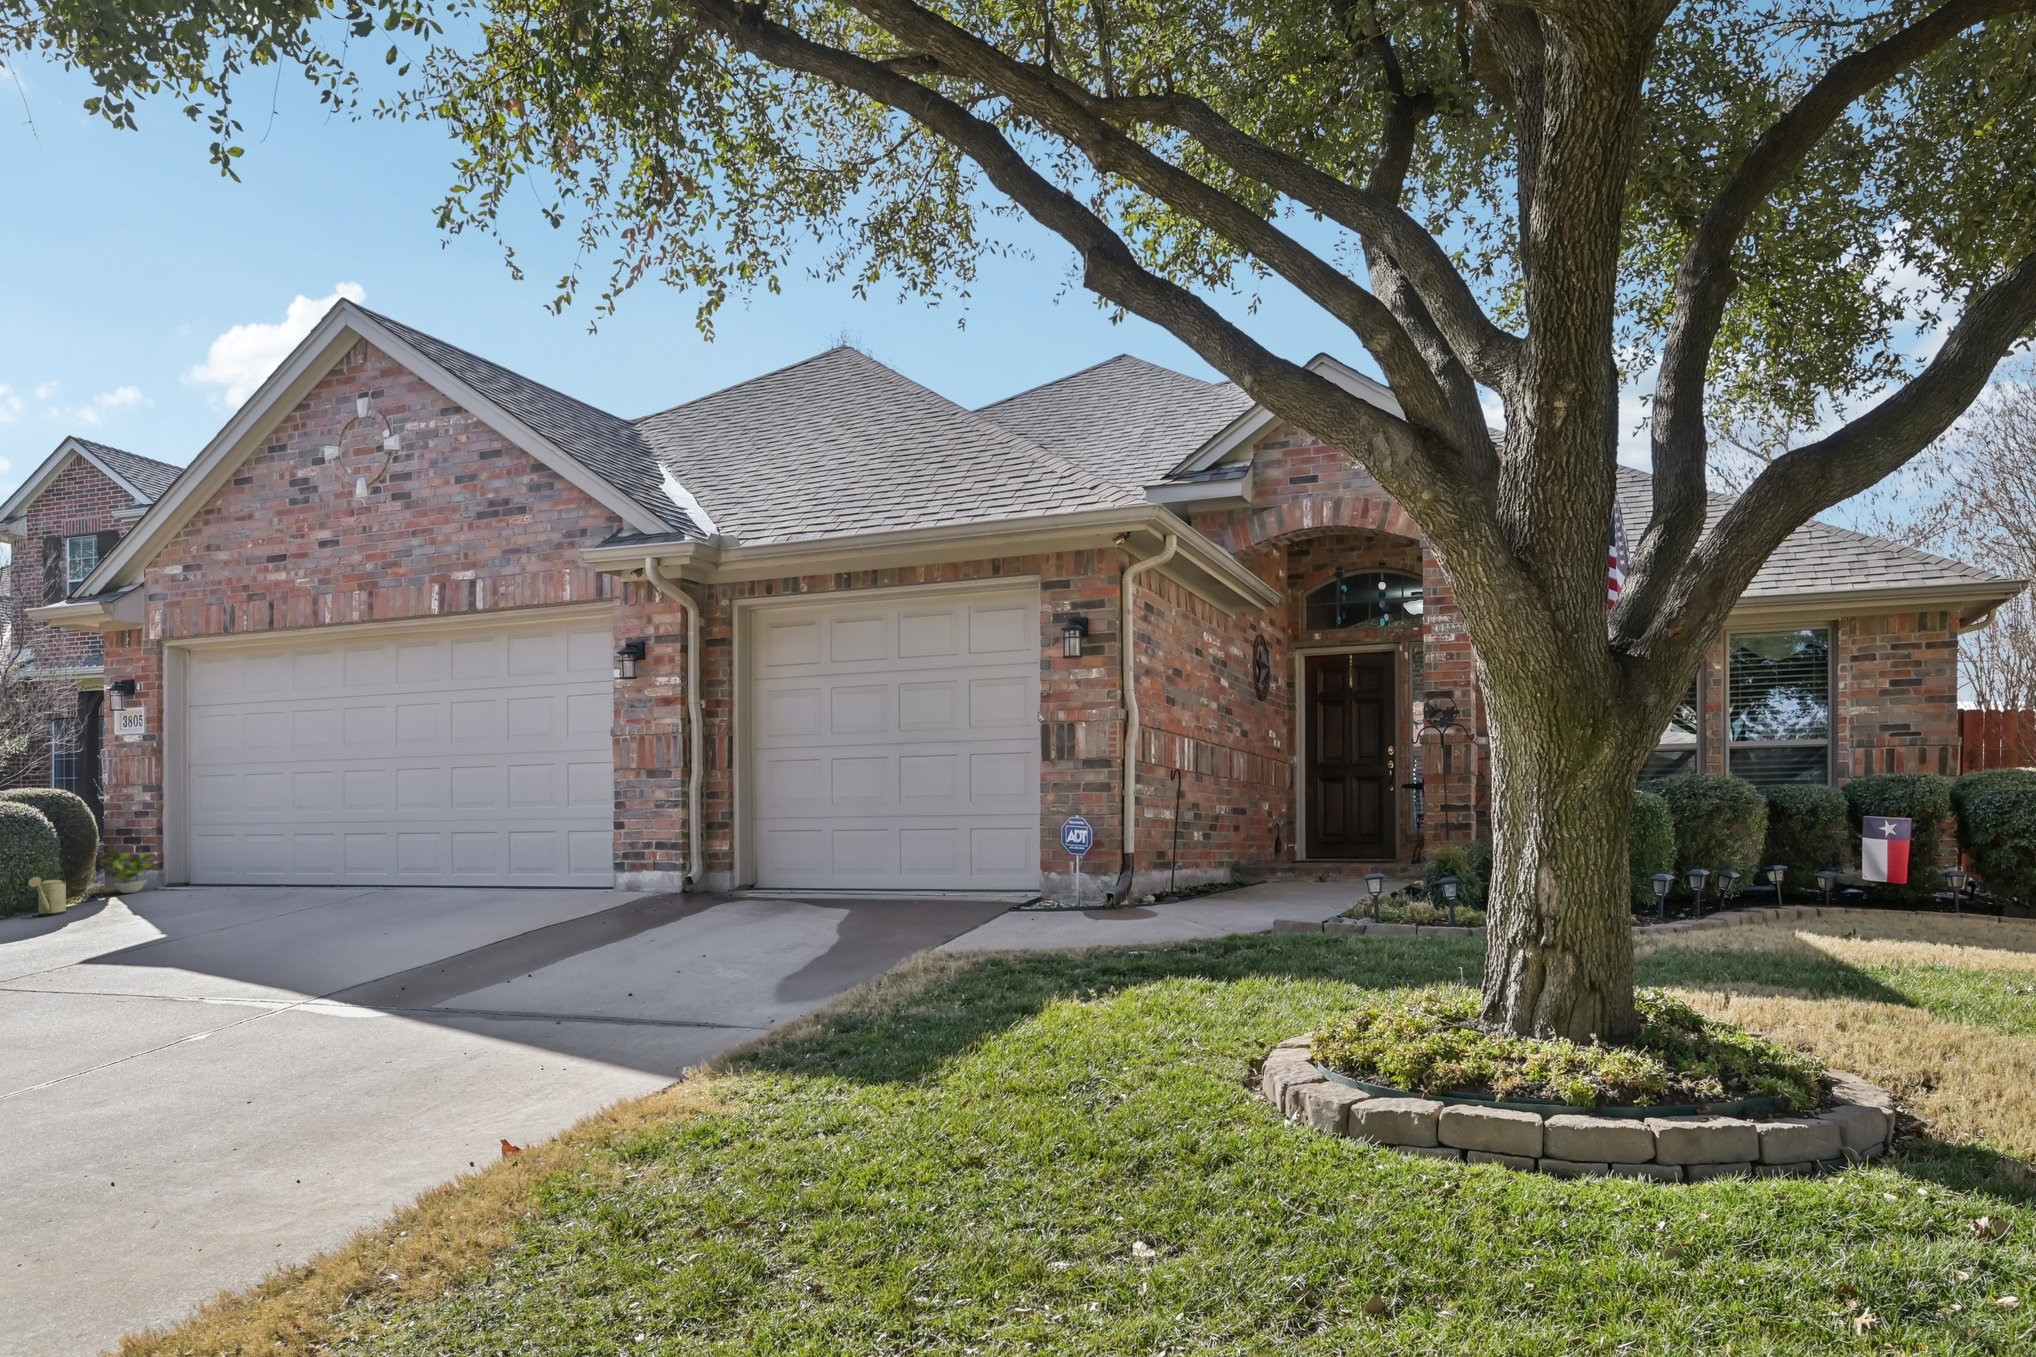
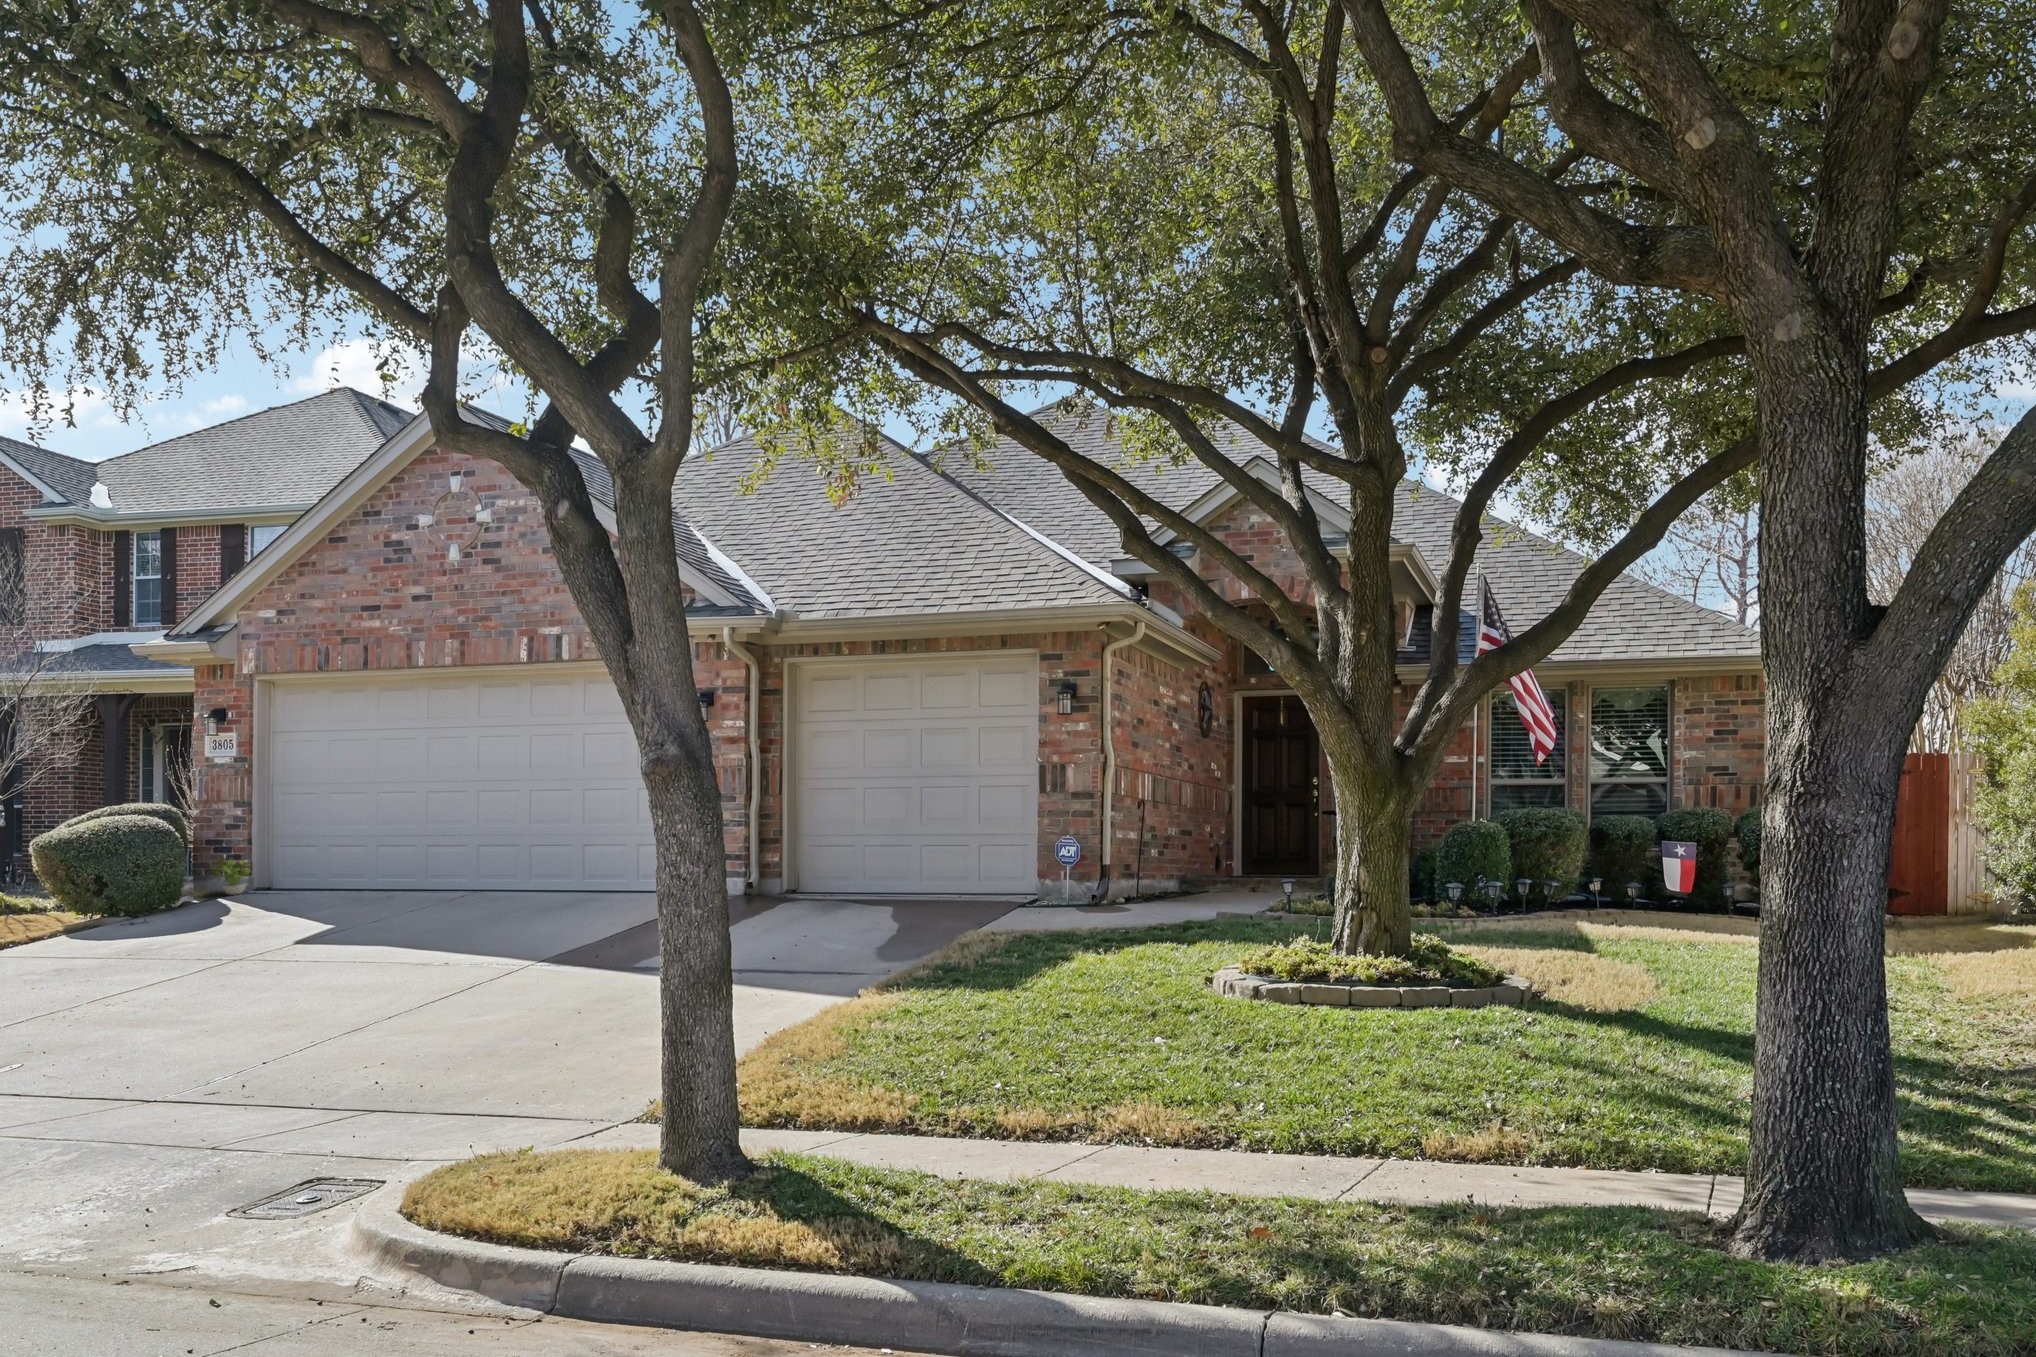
watering can: present [28,870,66,916] -> none [182,873,203,912]

